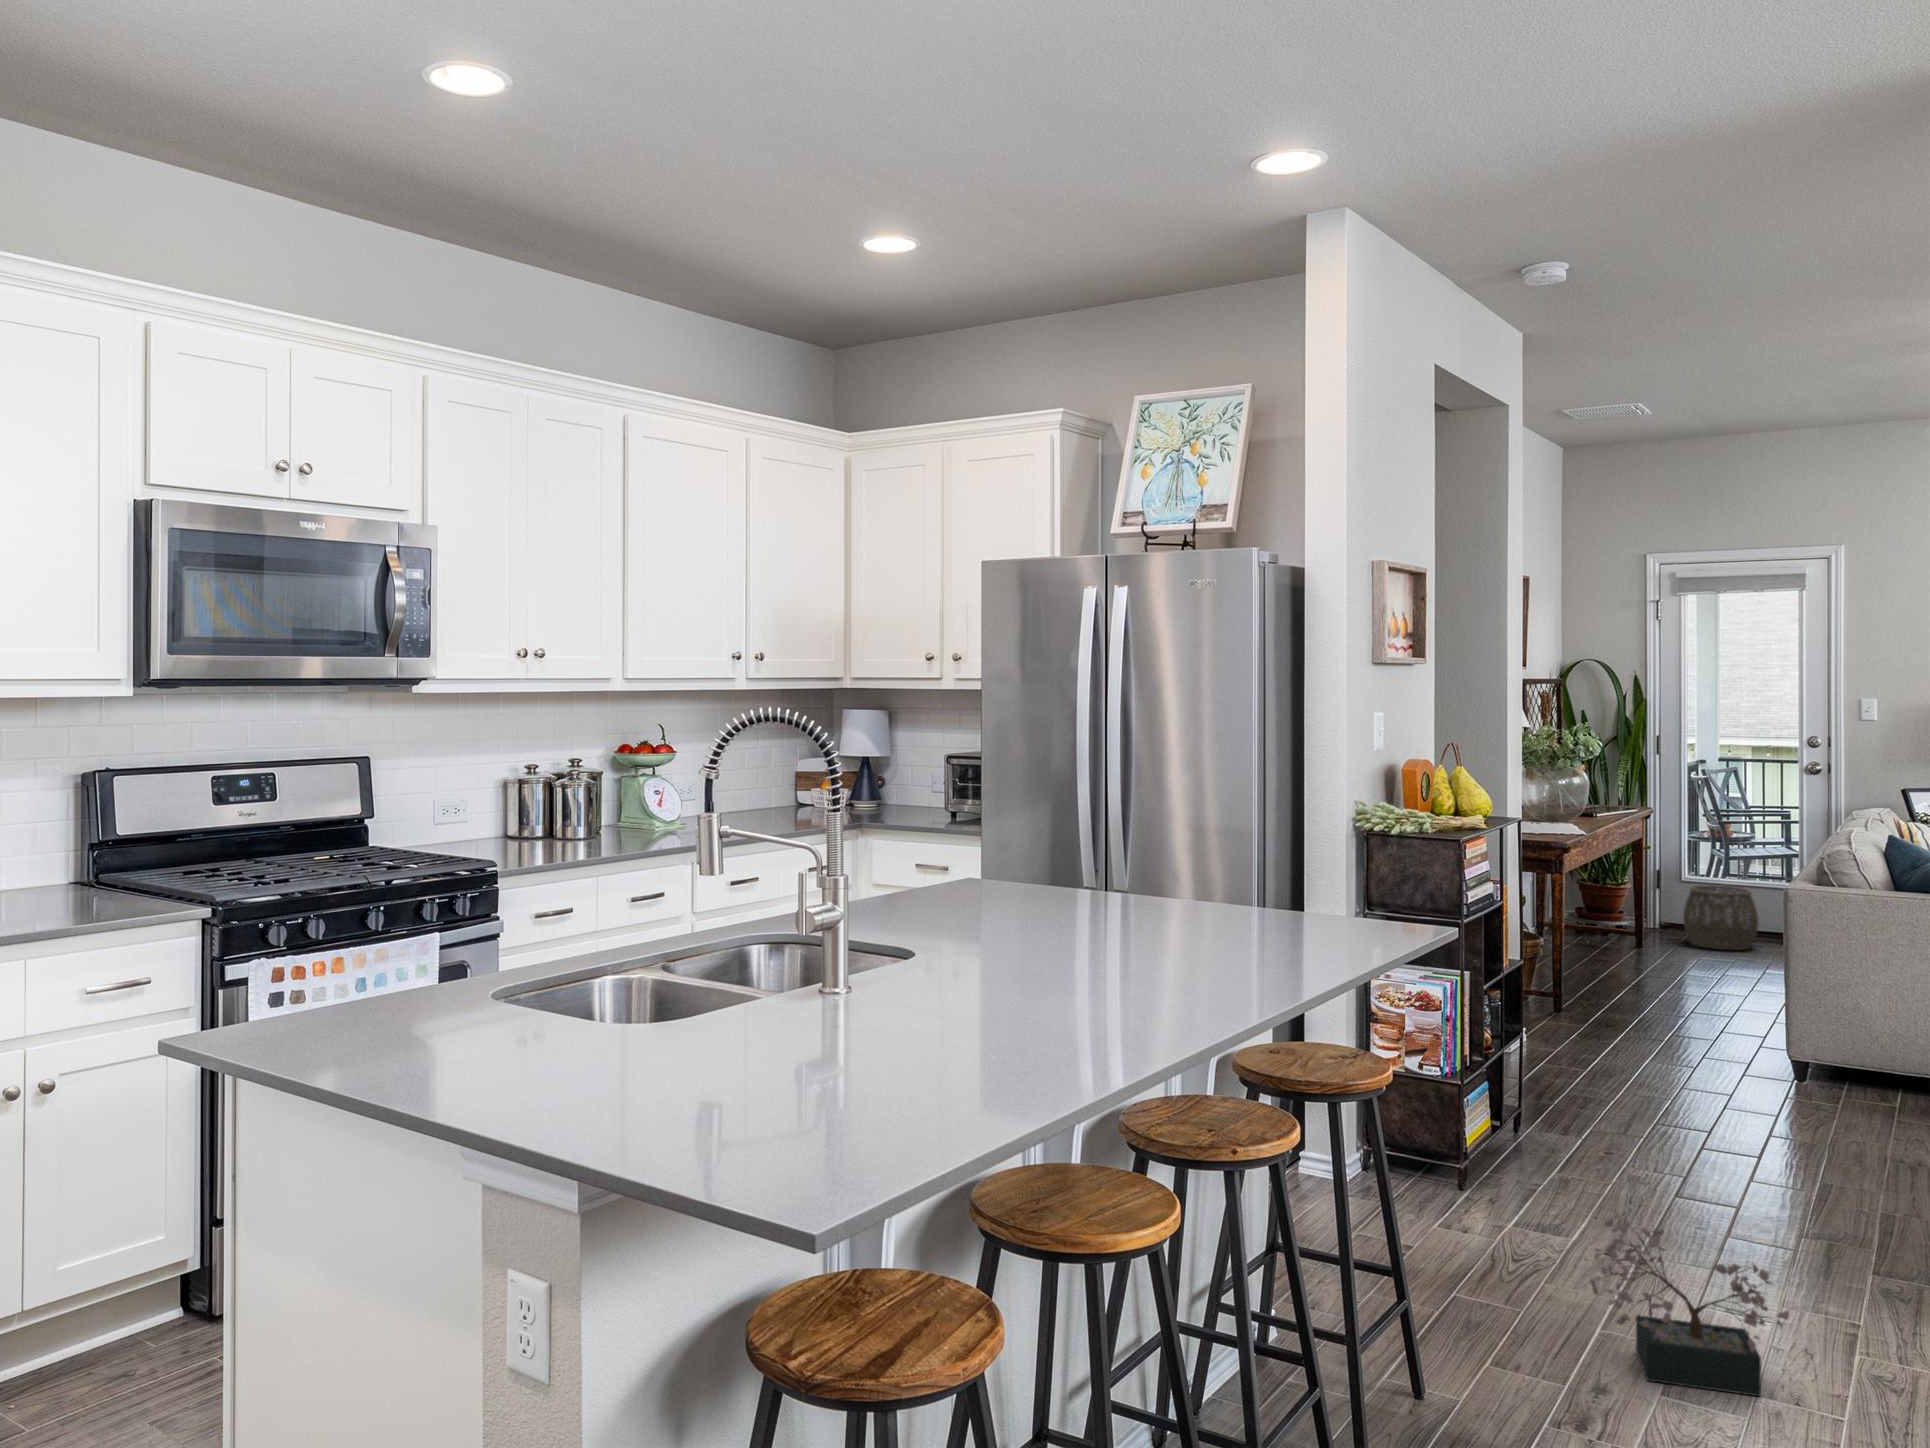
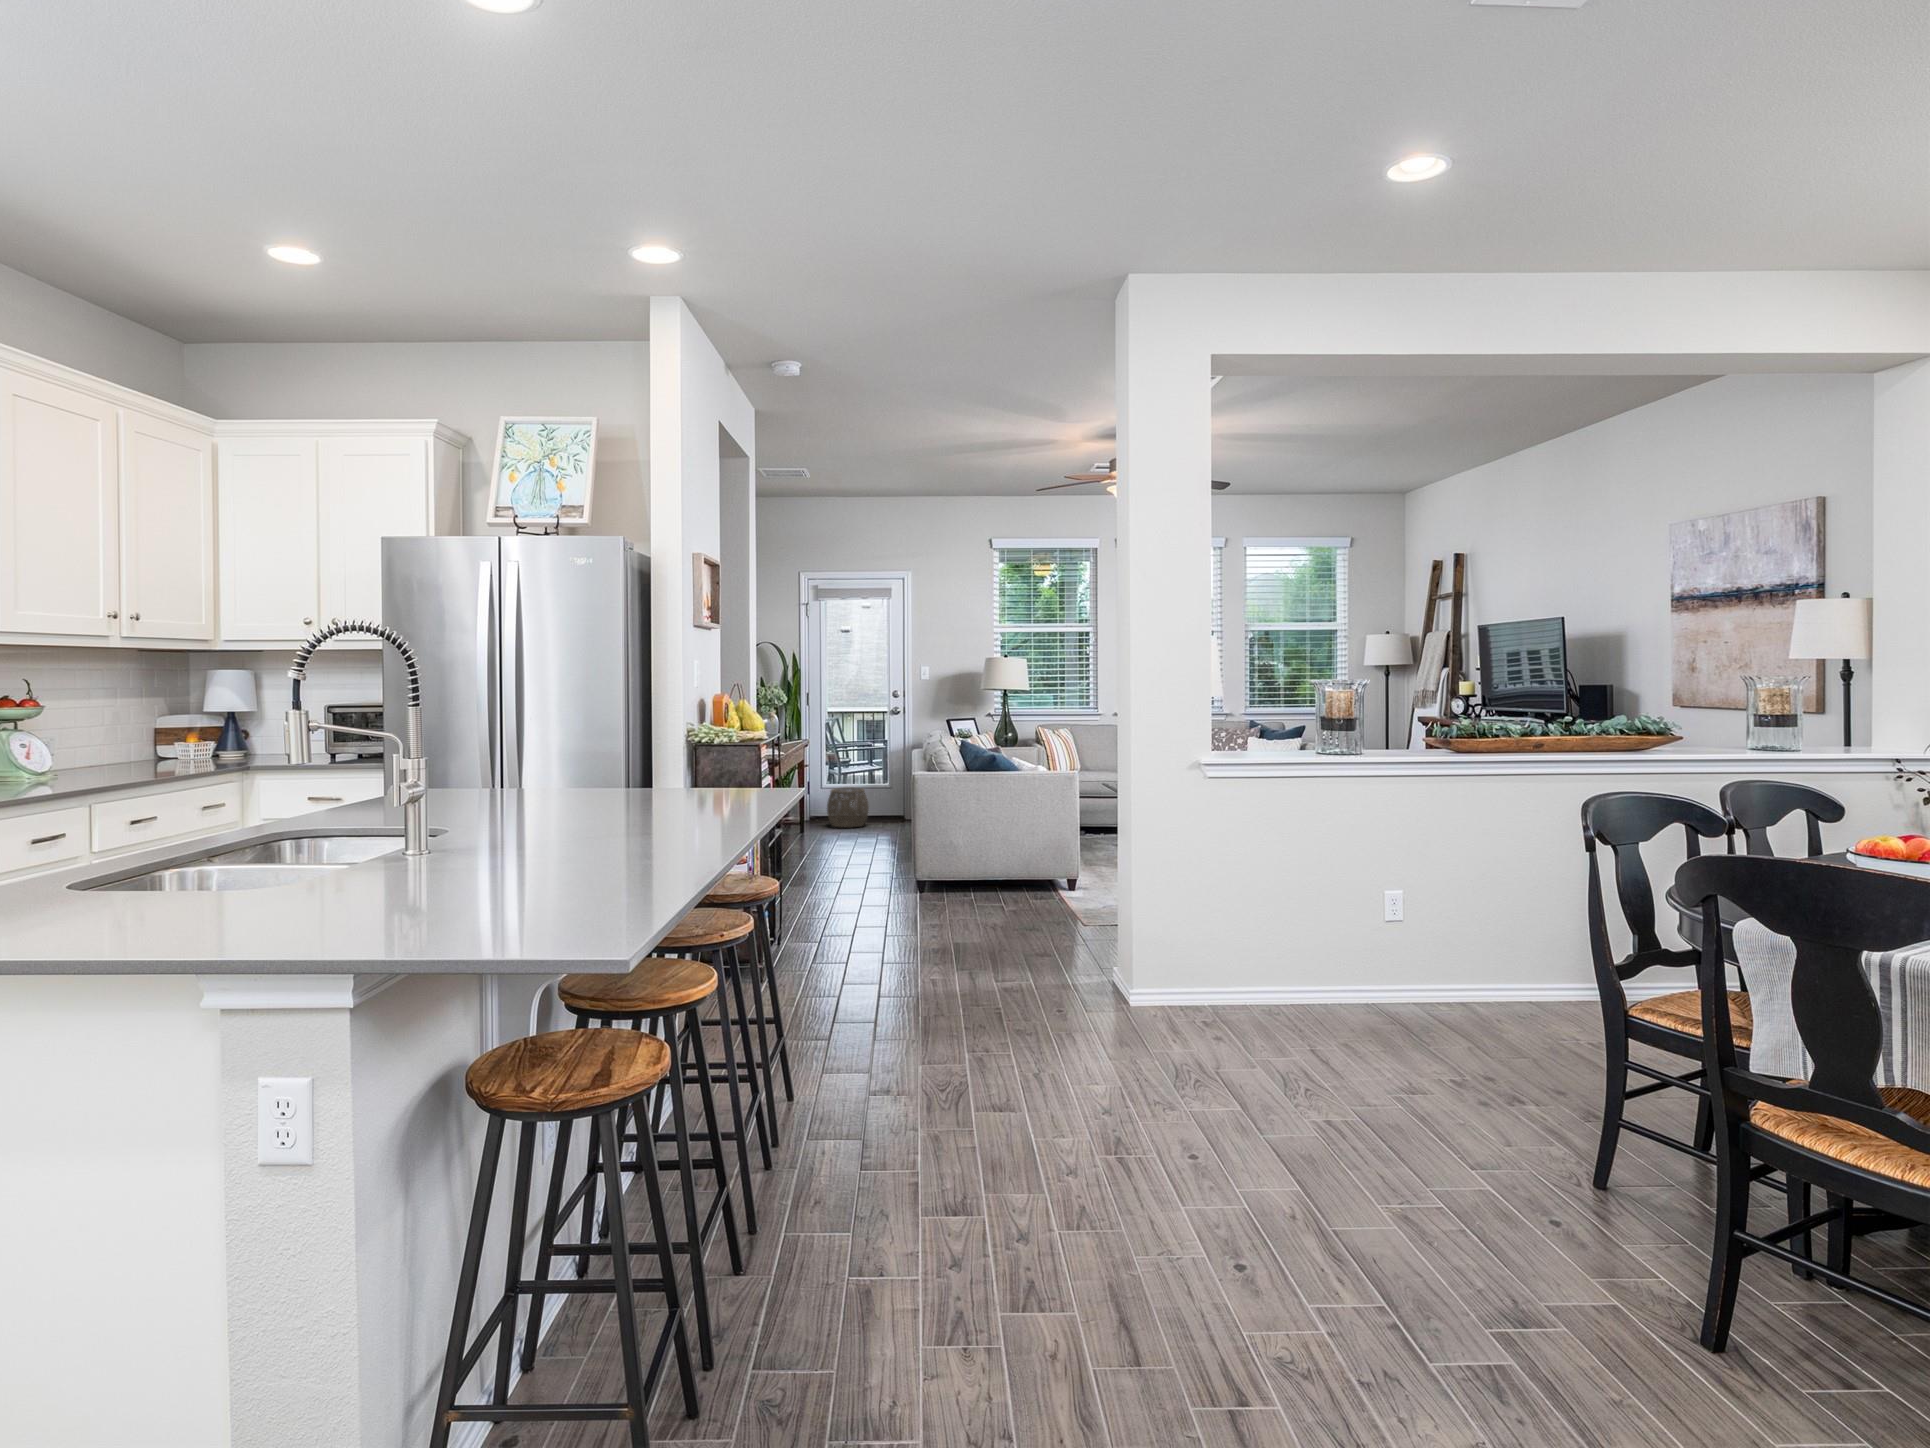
decorative plant: present [1590,1214,1789,1396] -> none [873,965,980,1063]

